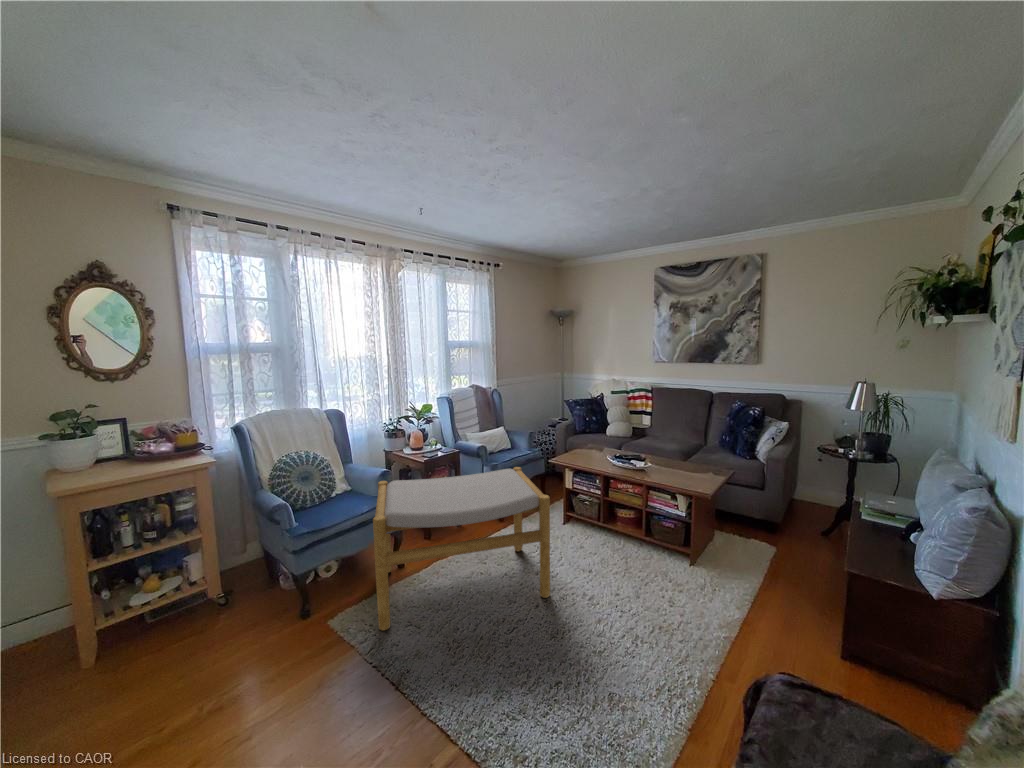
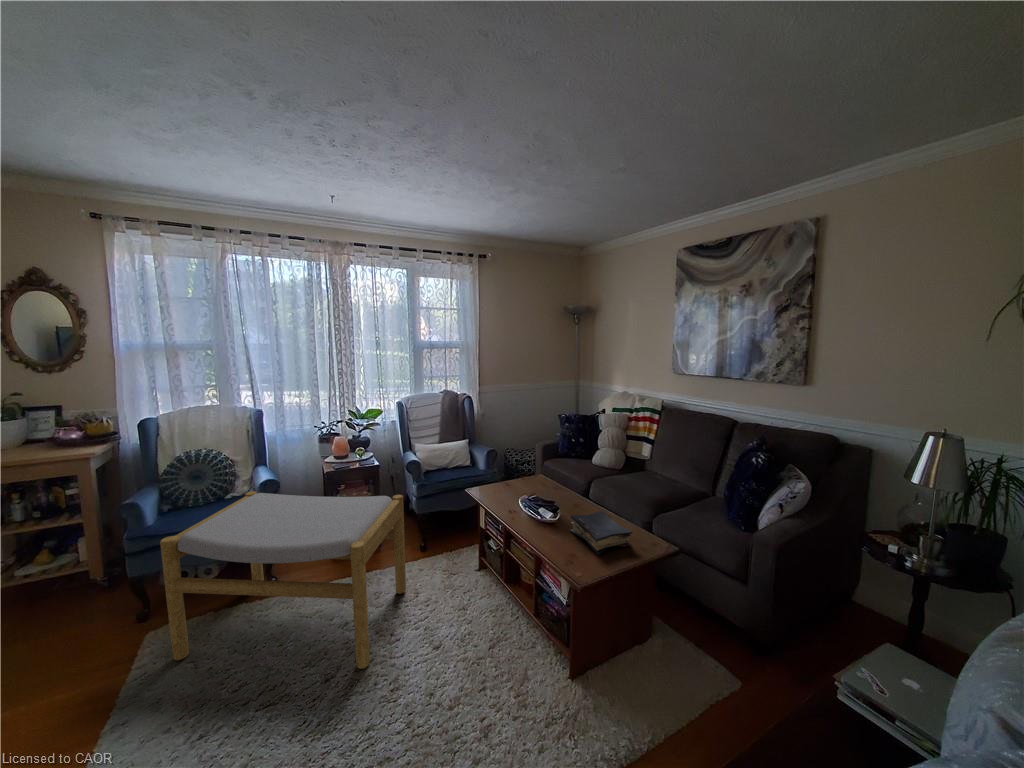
book: none [657,457,706,482] -> present [570,510,632,555]

